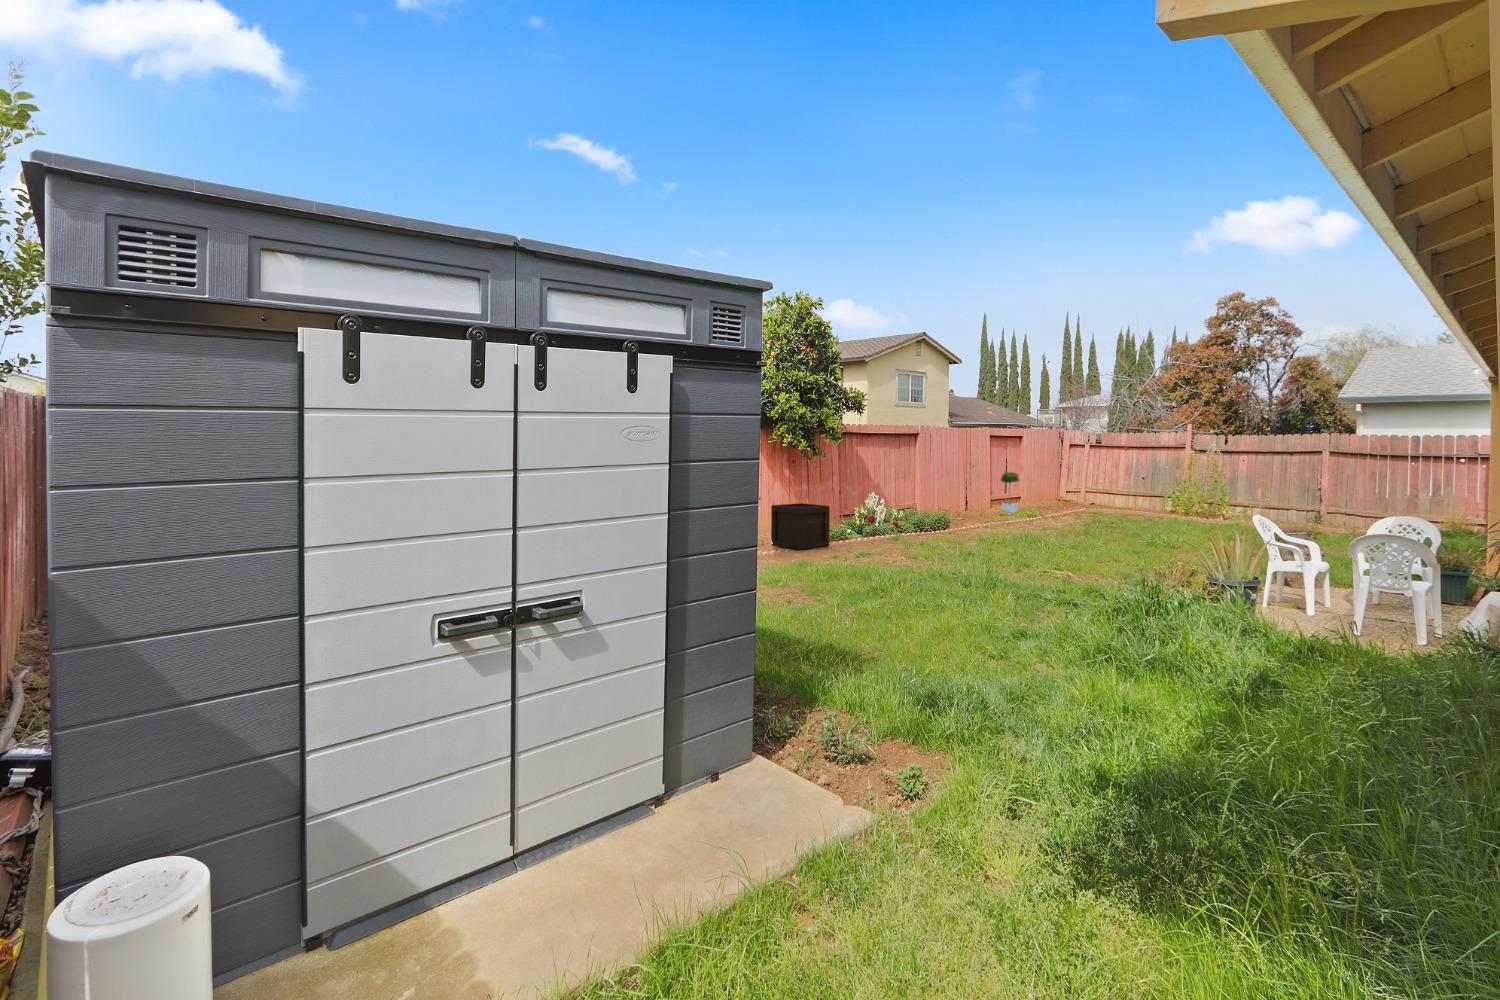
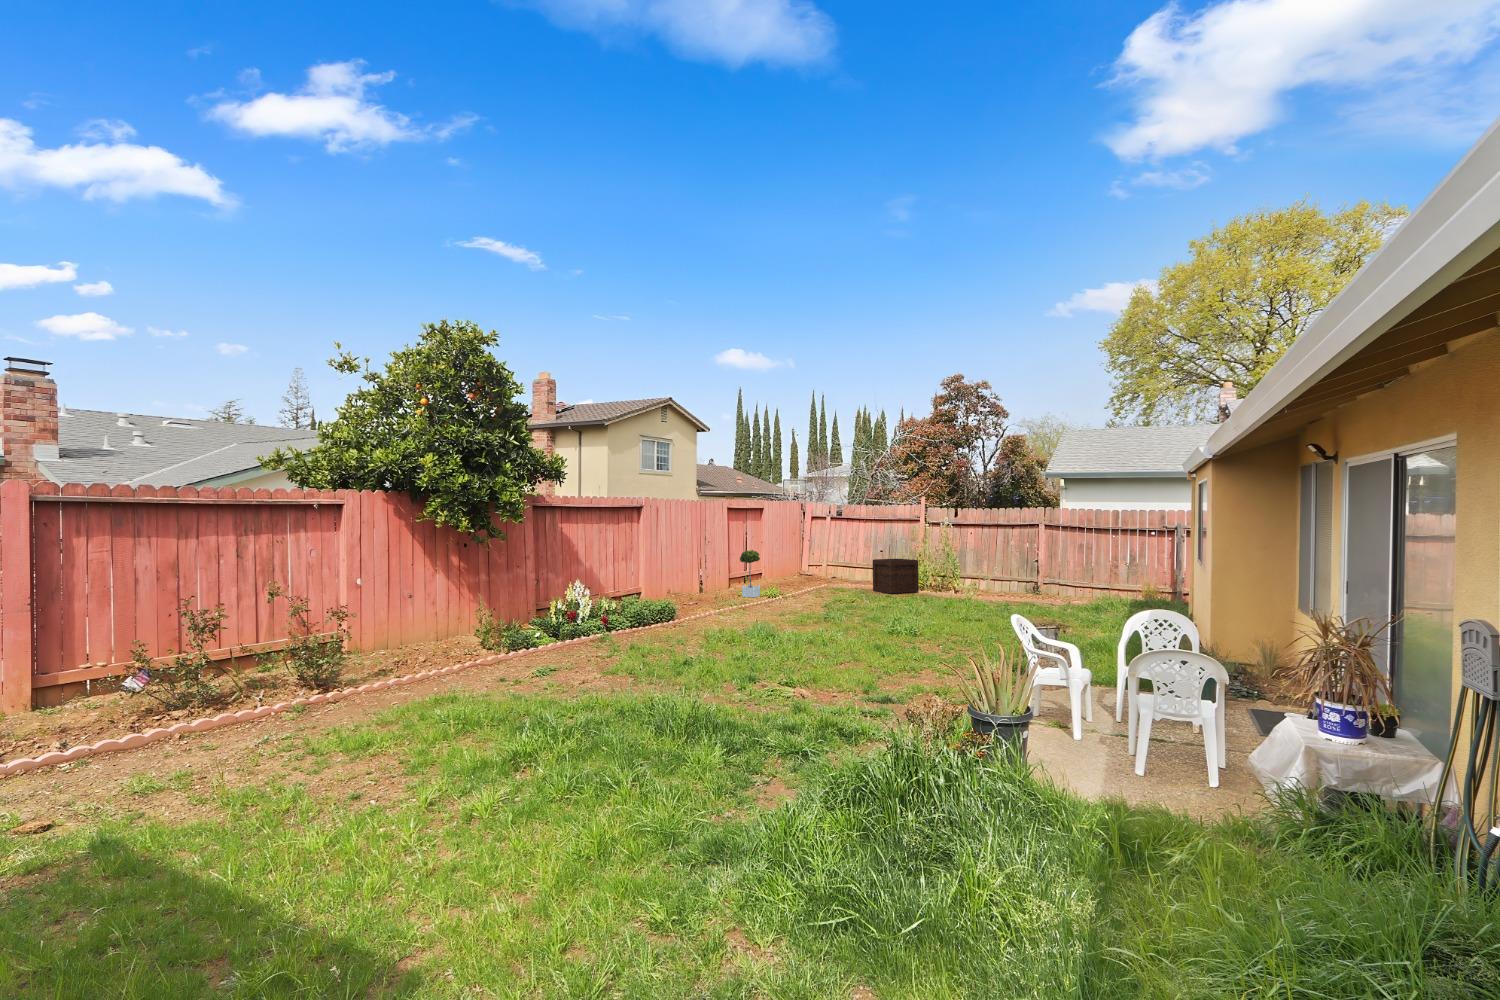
wooden crate: present [771,503,830,550] -> present [873,559,919,594]

